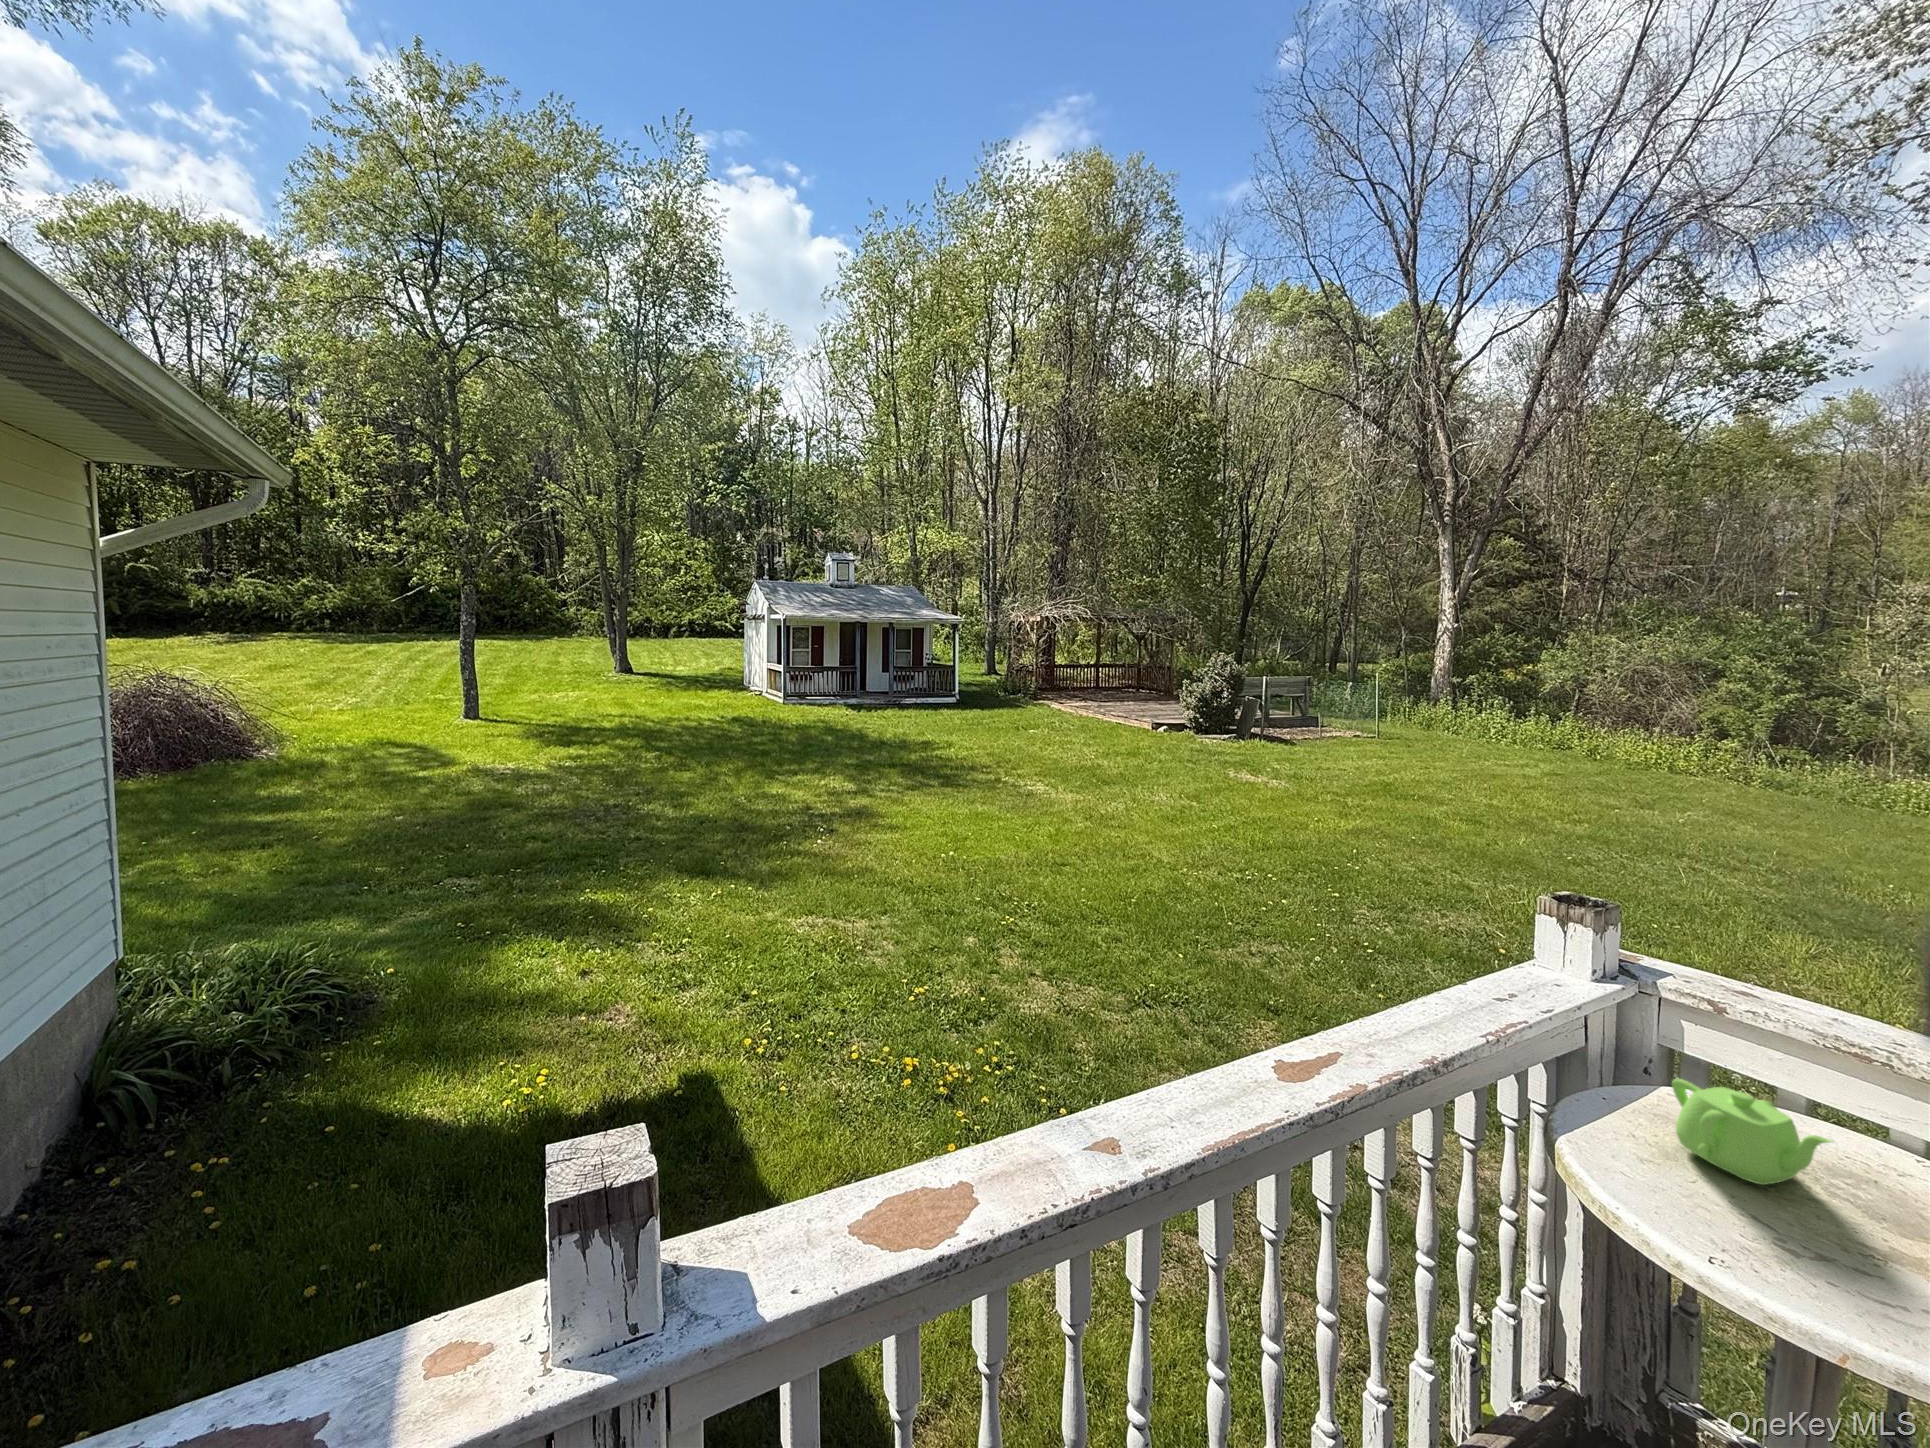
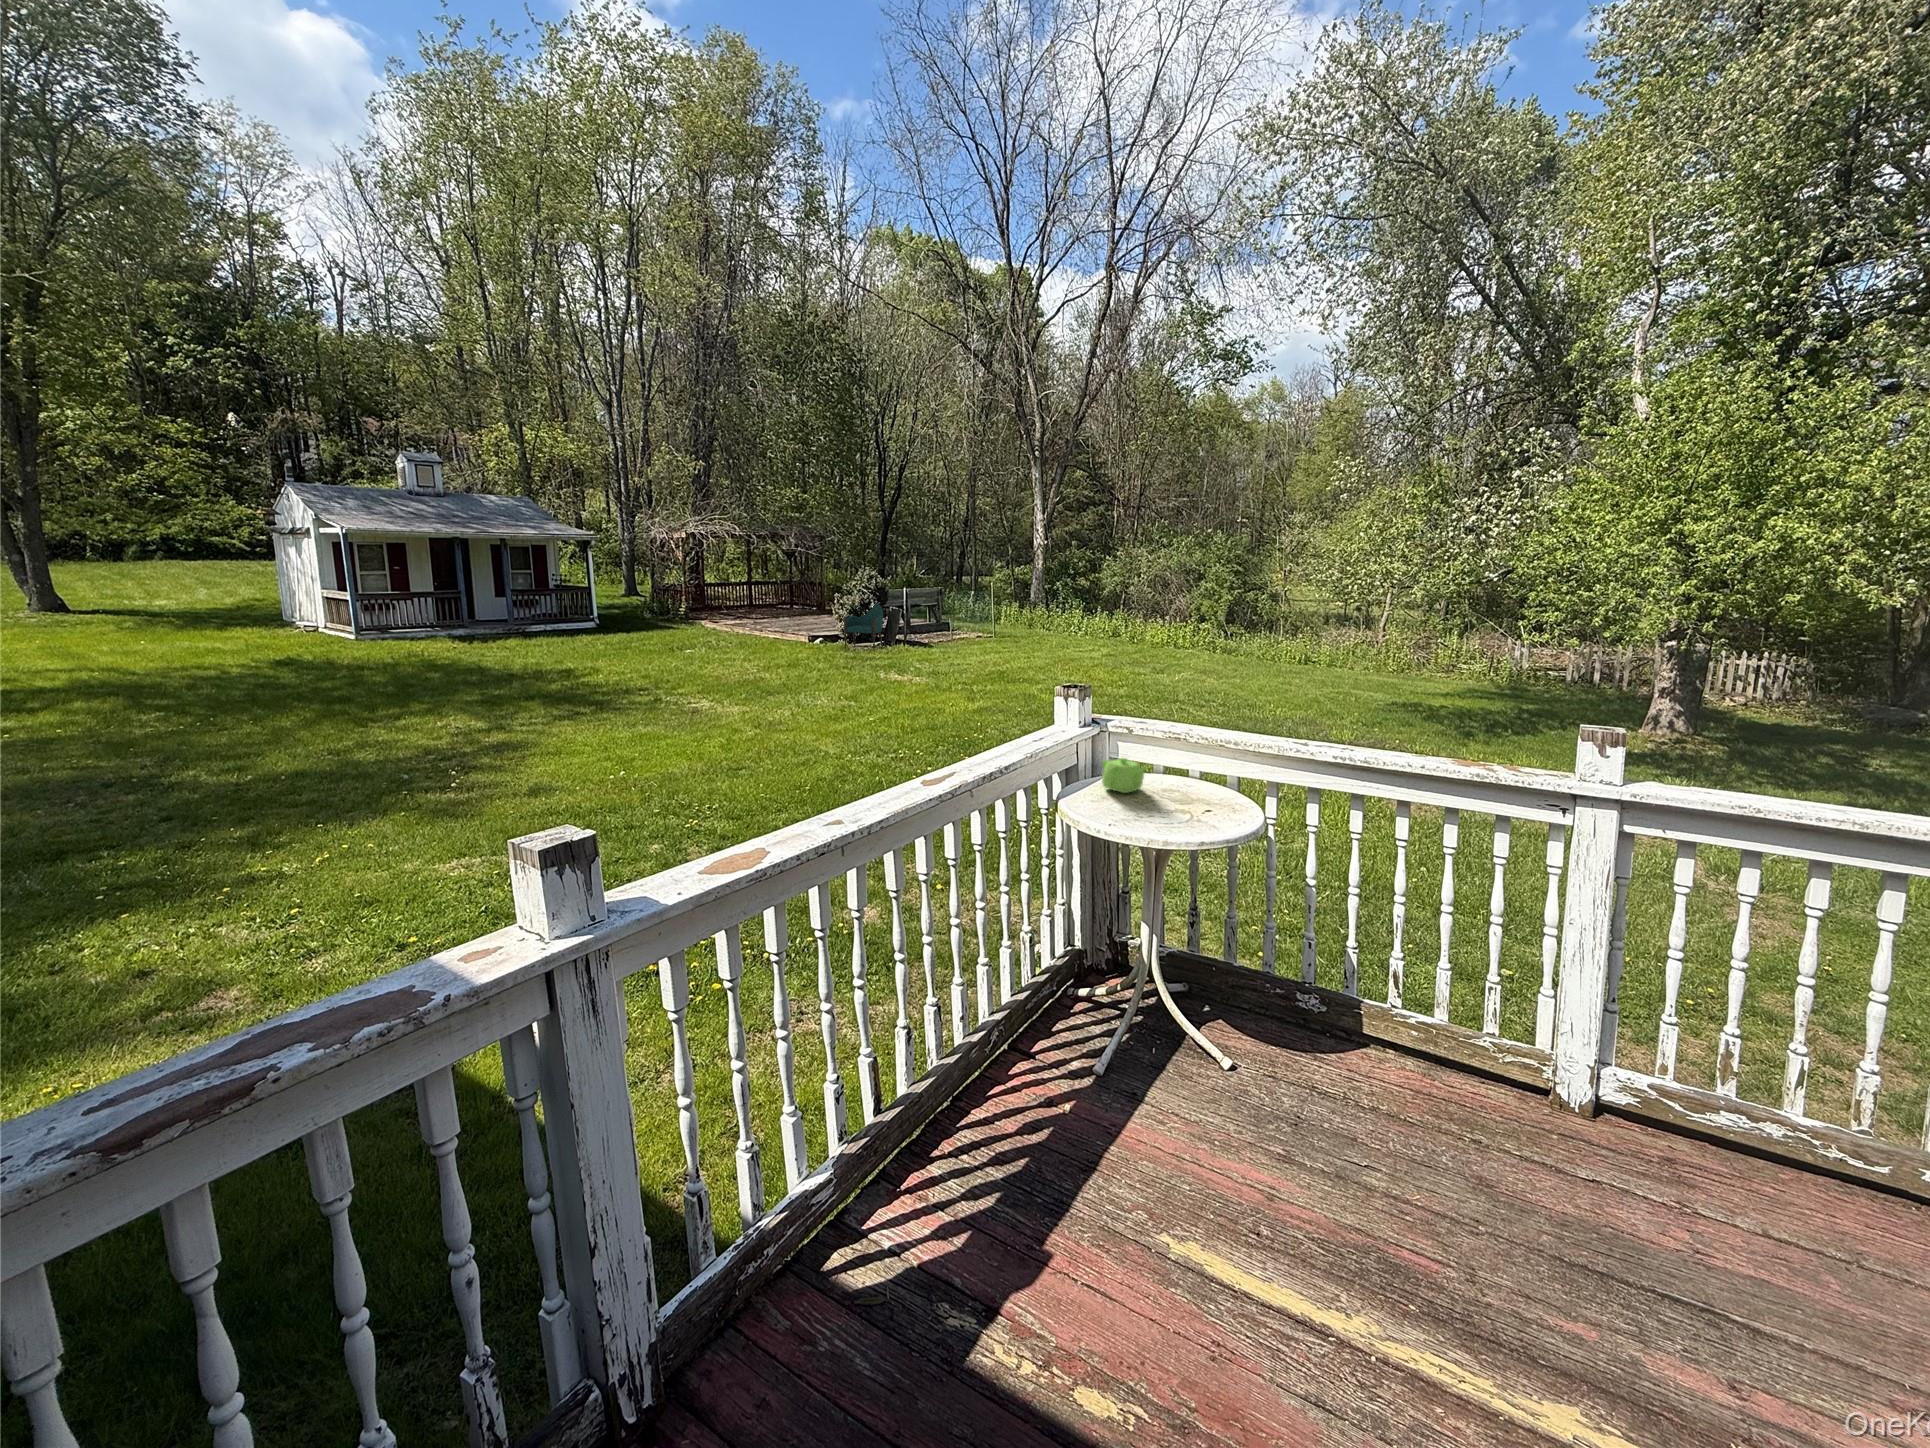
chair: none [1194,687,1240,742] -> present [844,603,883,651]

